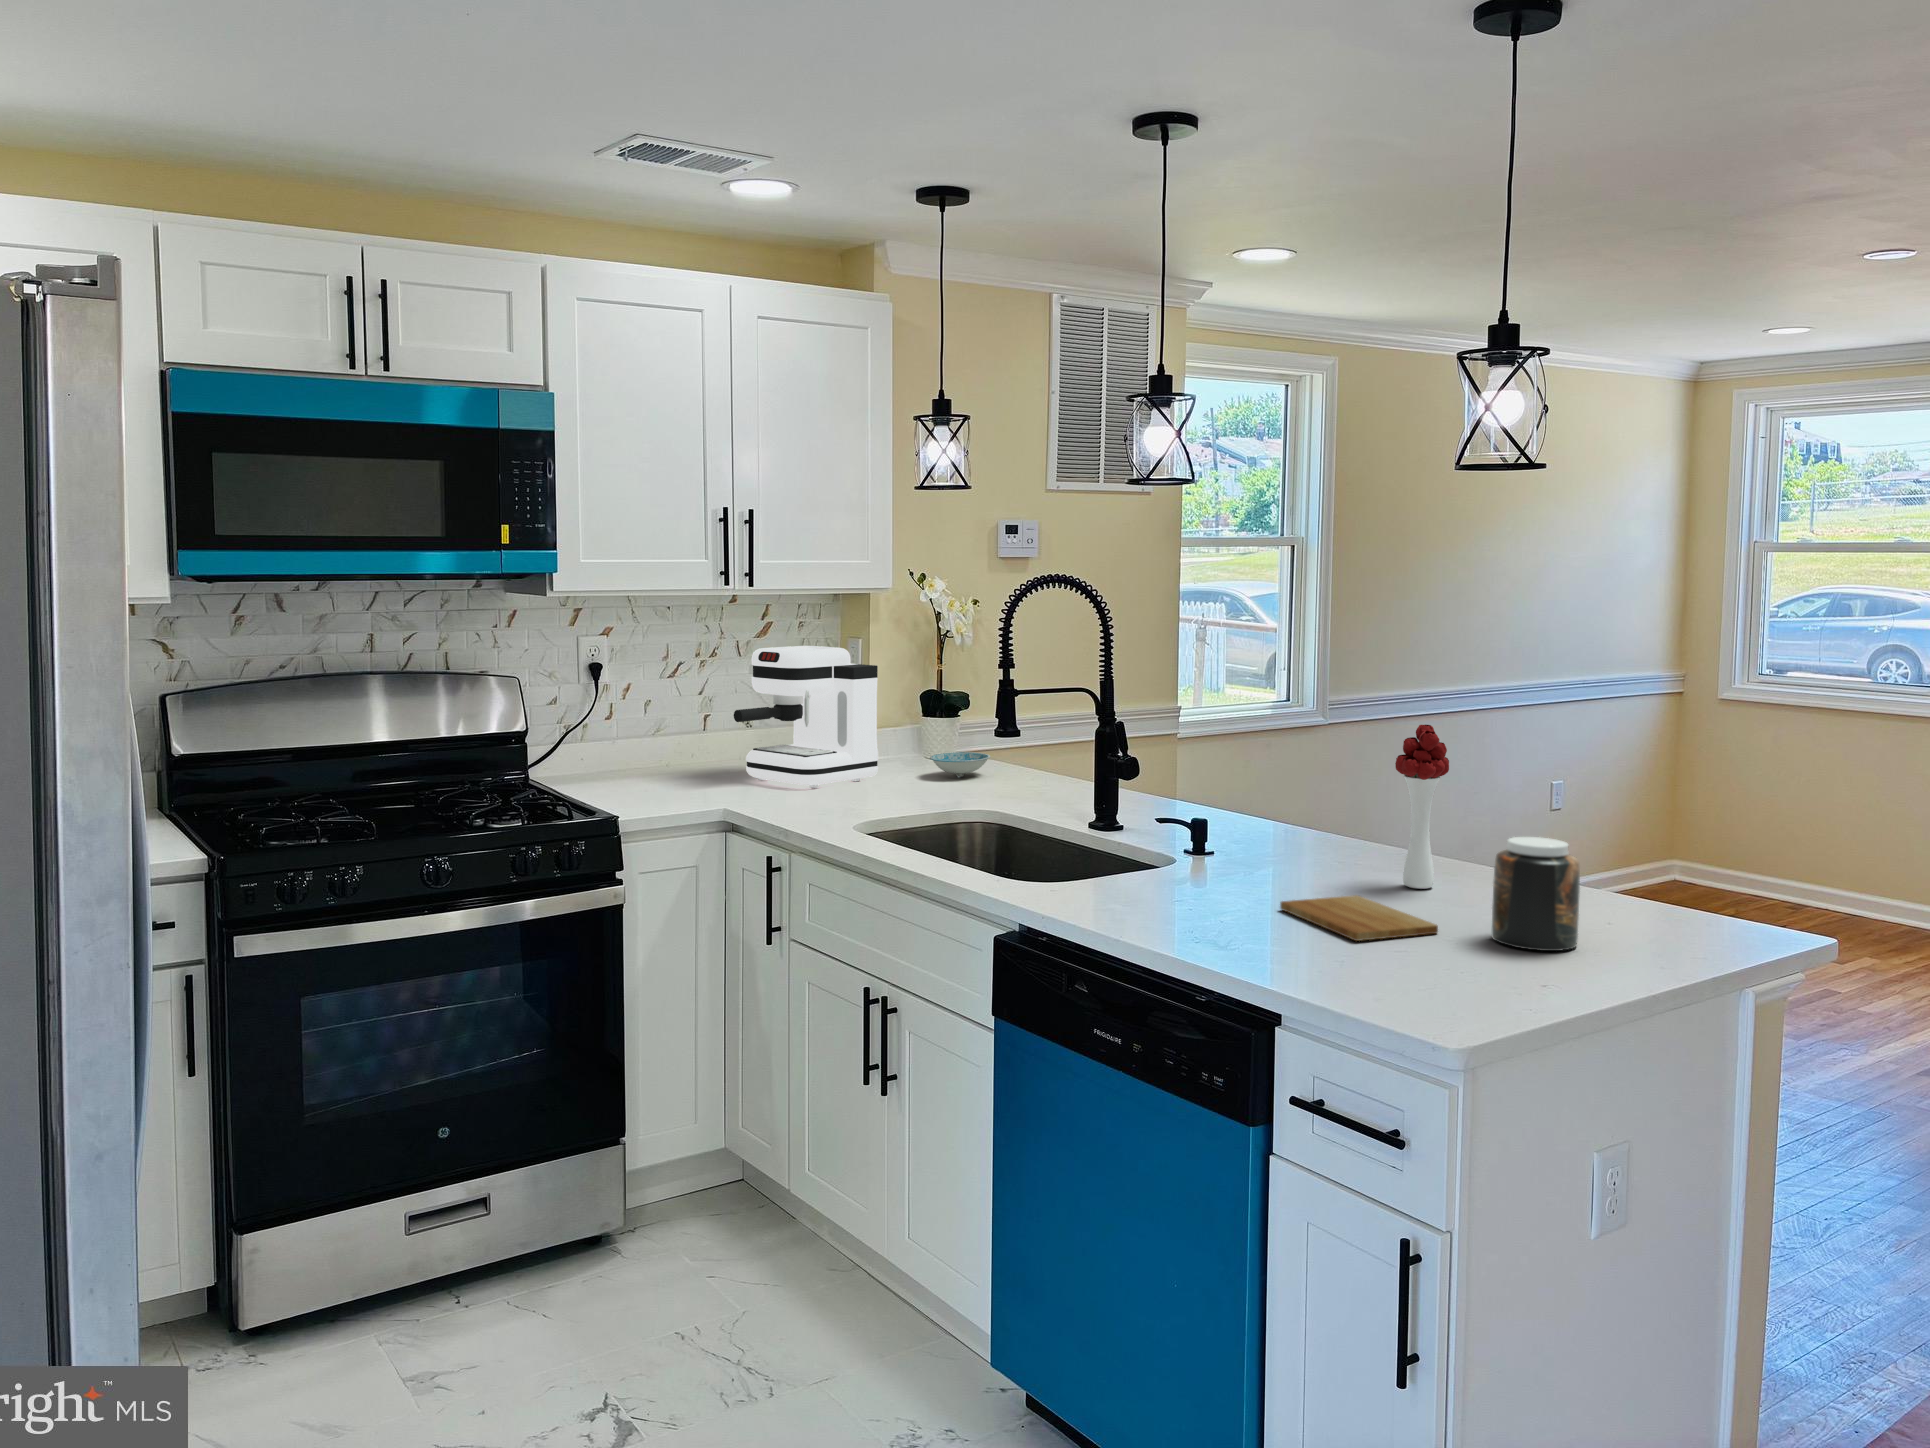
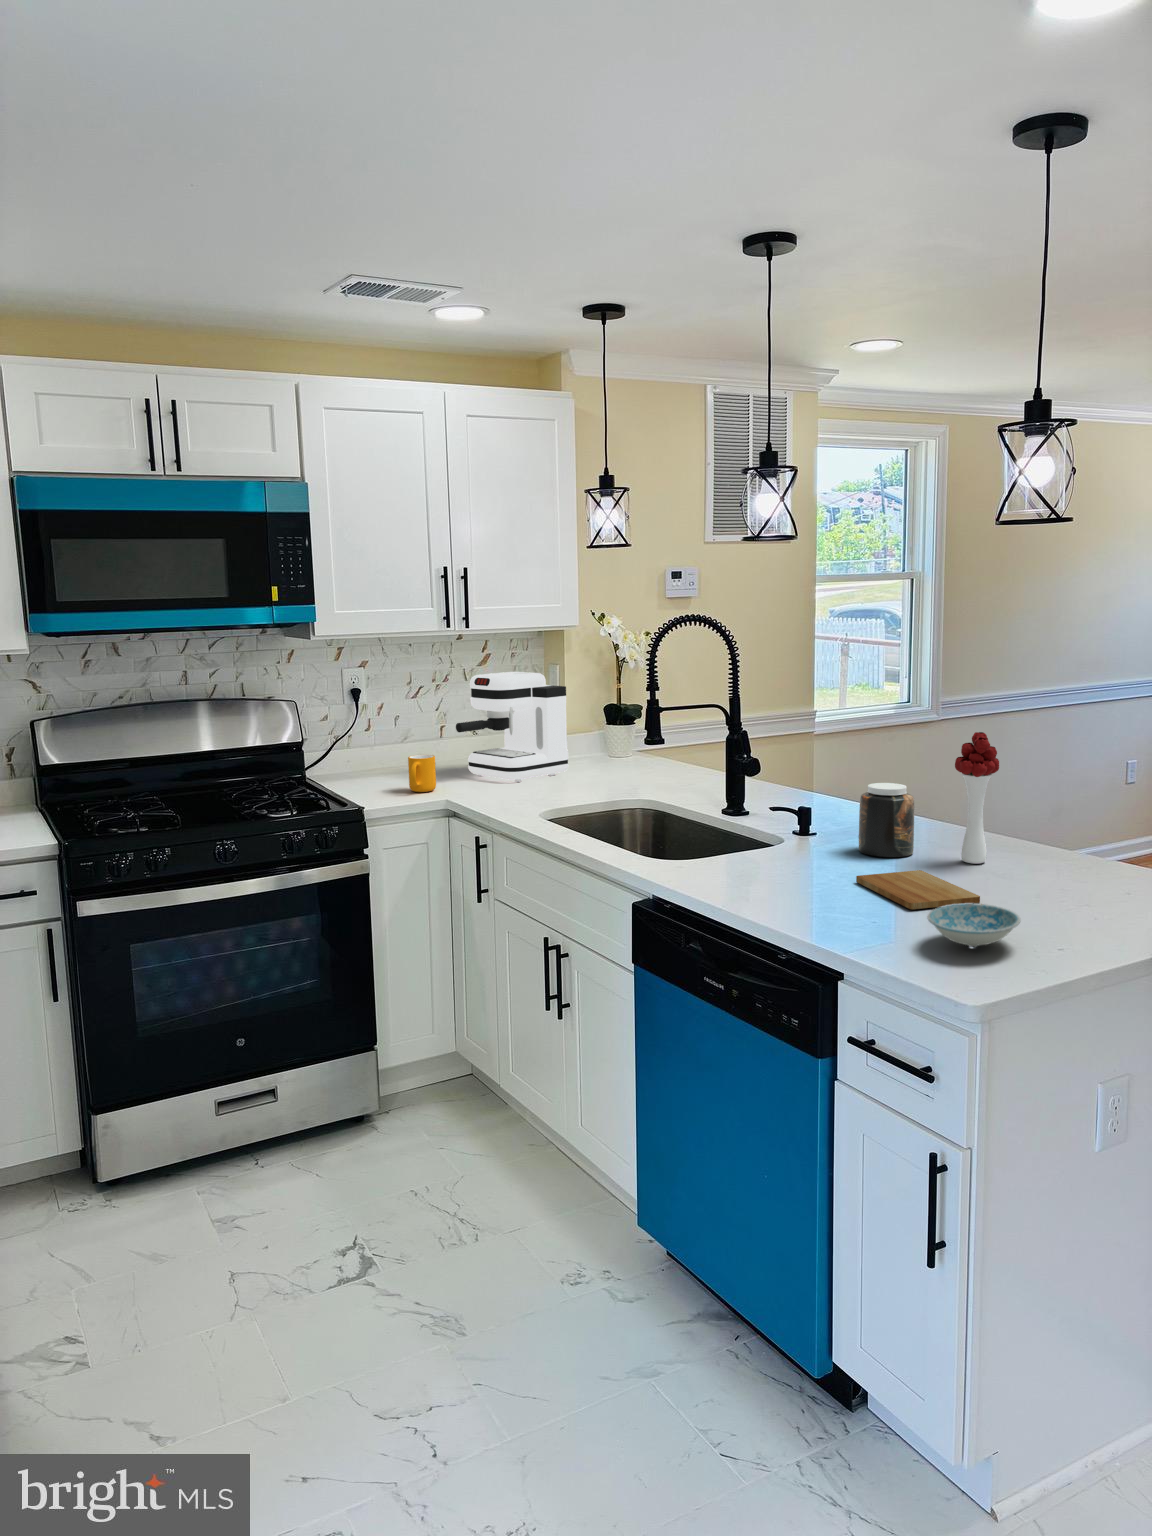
mug: none [672,750,708,799] -> present [408,755,436,792]
ceramic bowl: present [930,752,990,776] -> present [928,903,1021,947]
jar: present [1492,837,1580,951] -> present [859,783,914,857]

